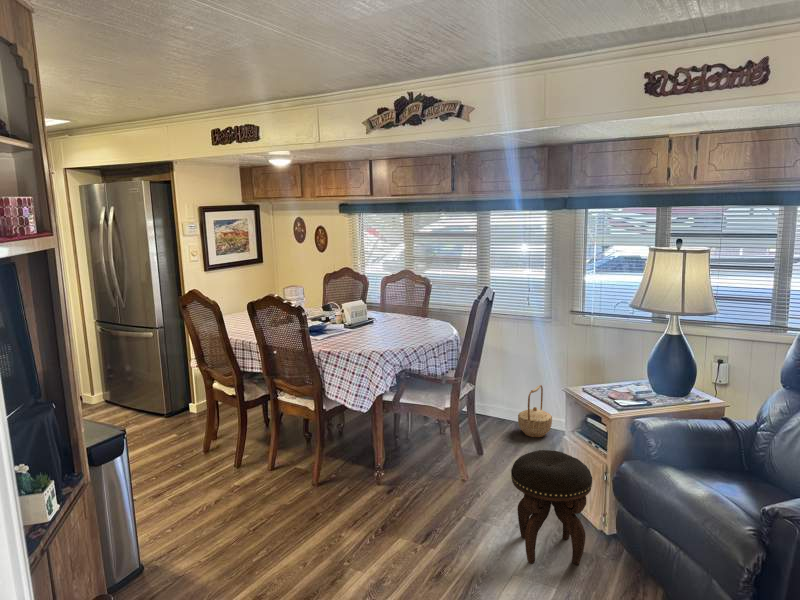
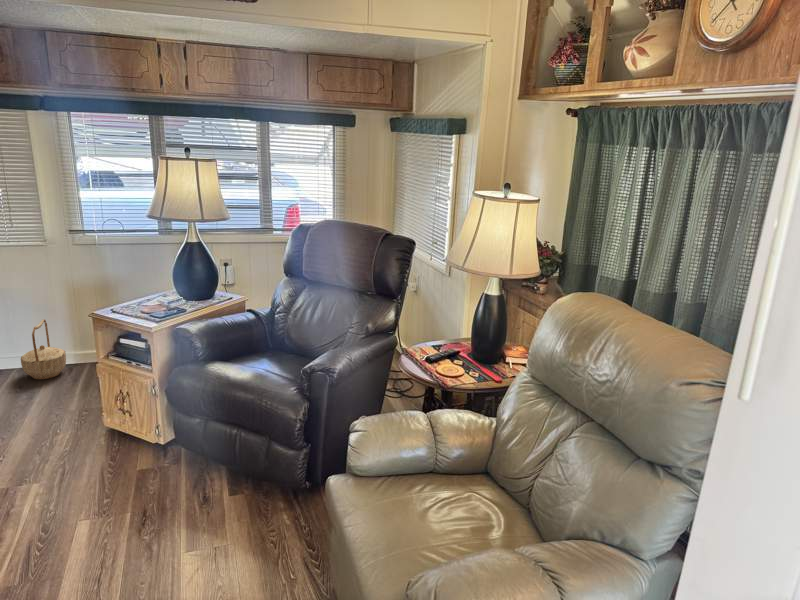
footstool: present [511,450,592,564] -> none [47,380,147,505]

